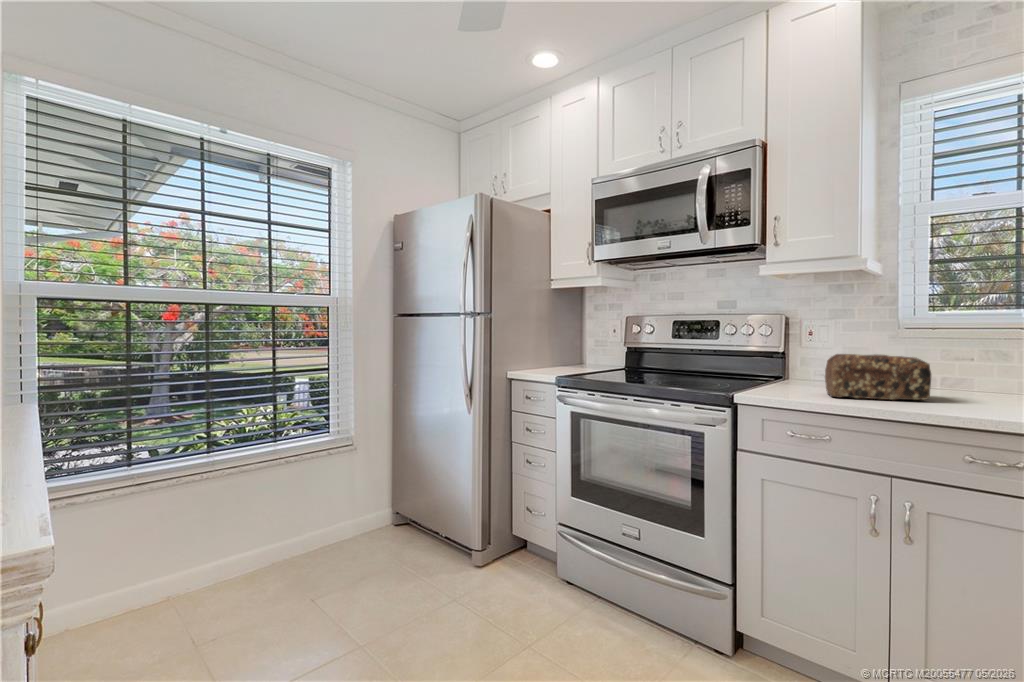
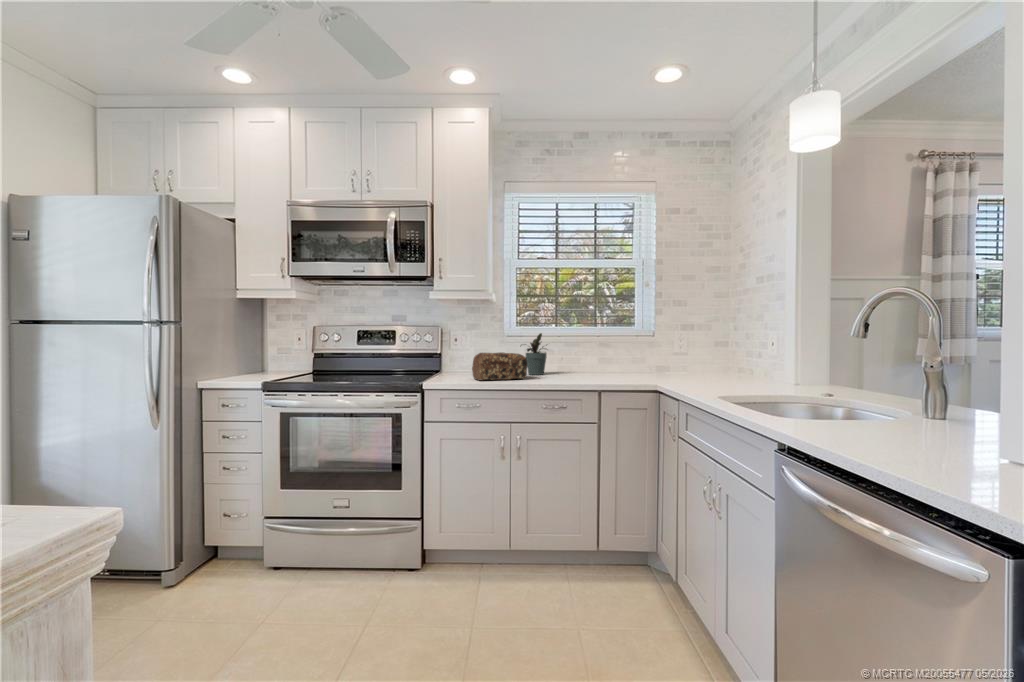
potted plant: none [926,323,998,396] -> present [526,333,547,375]

